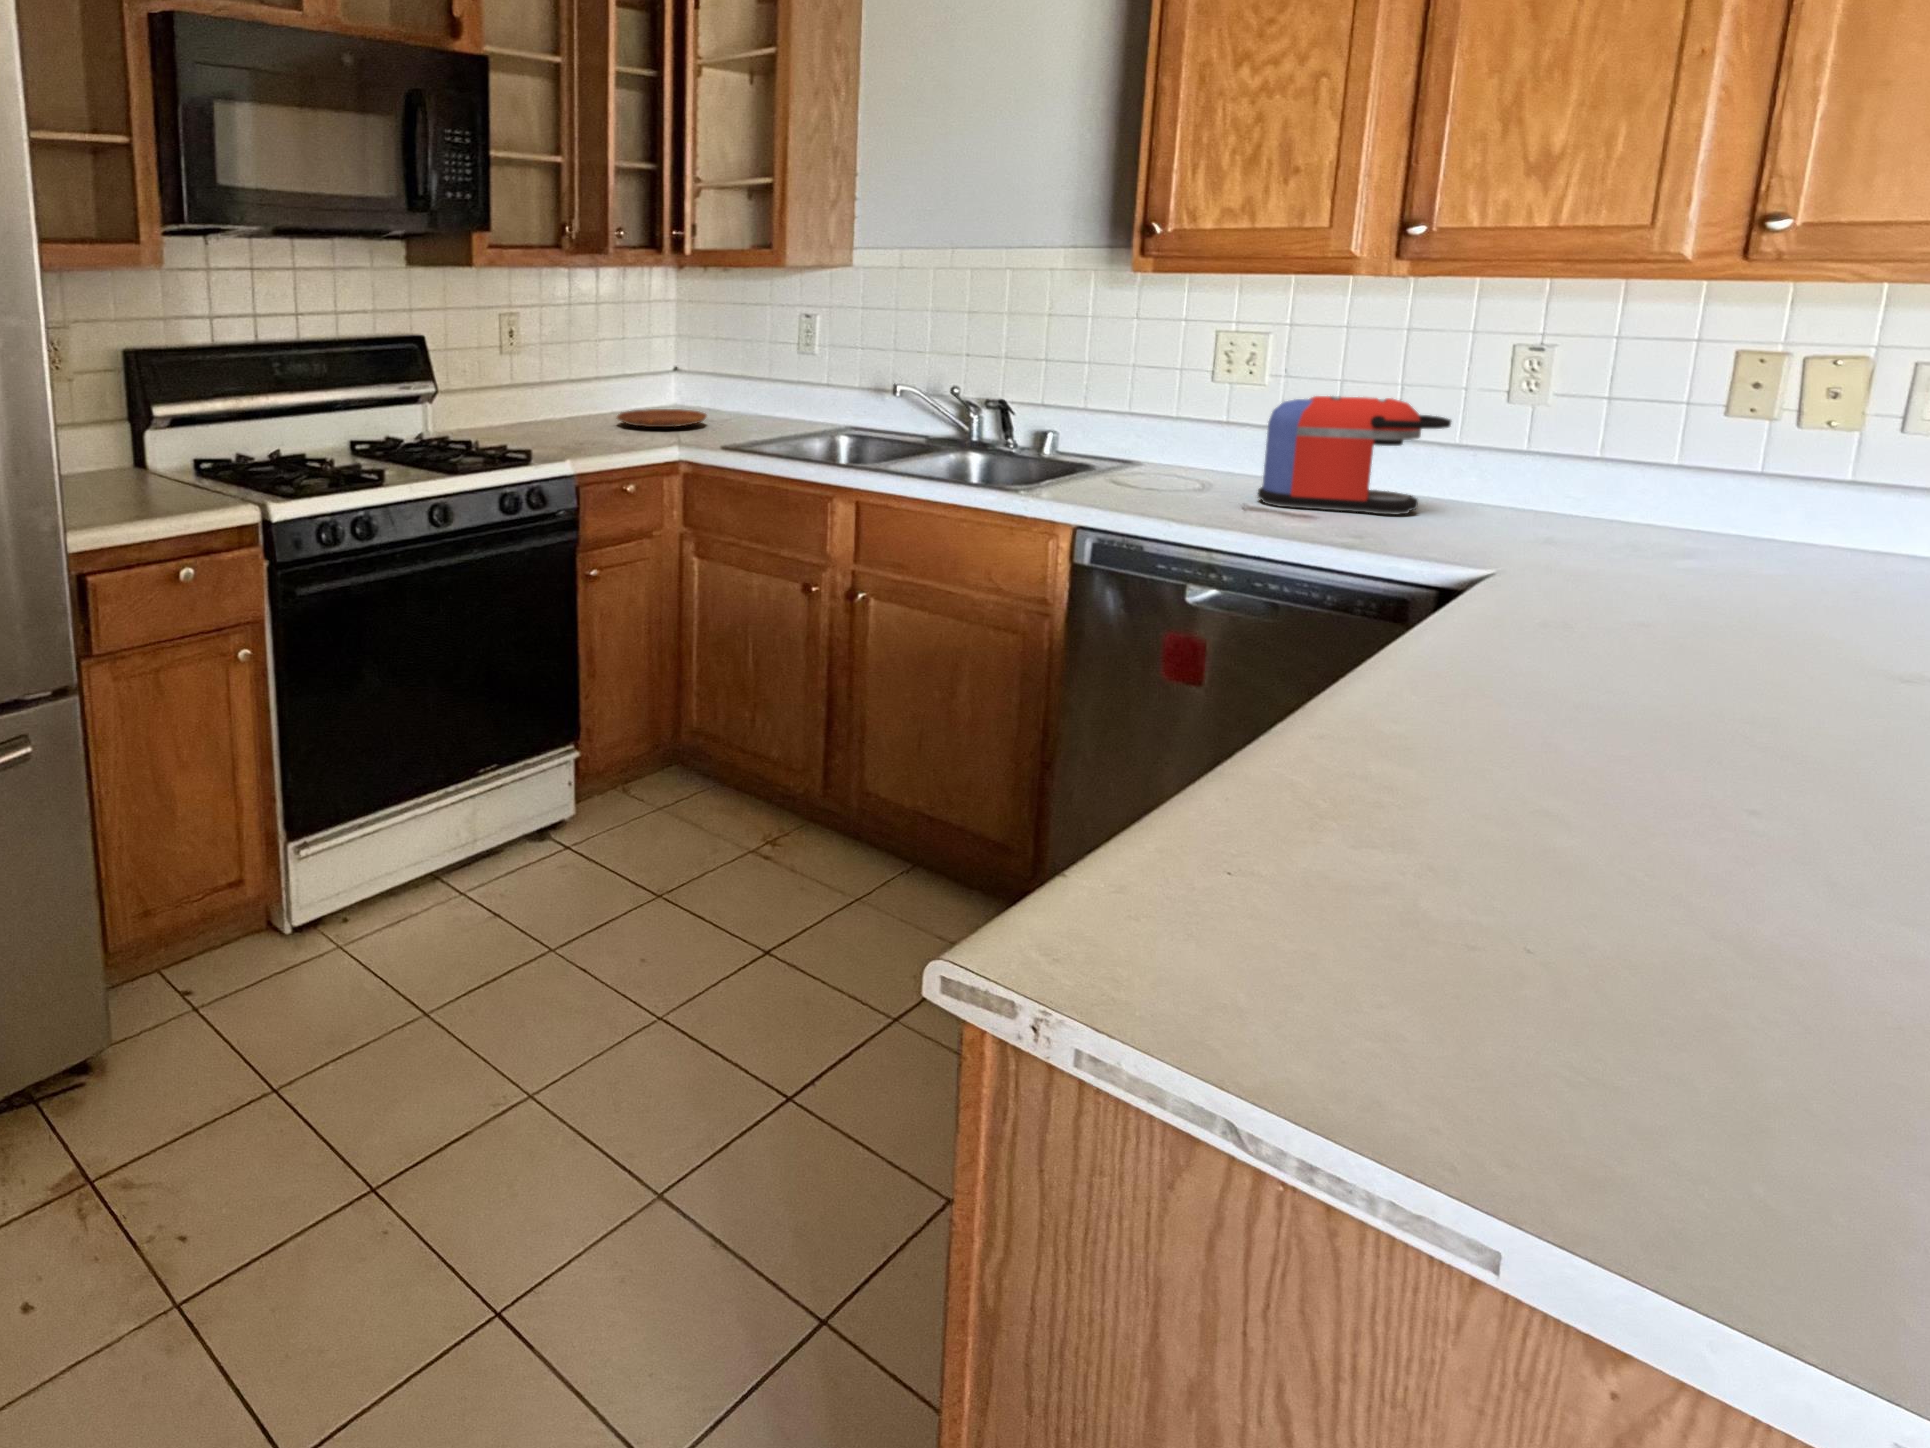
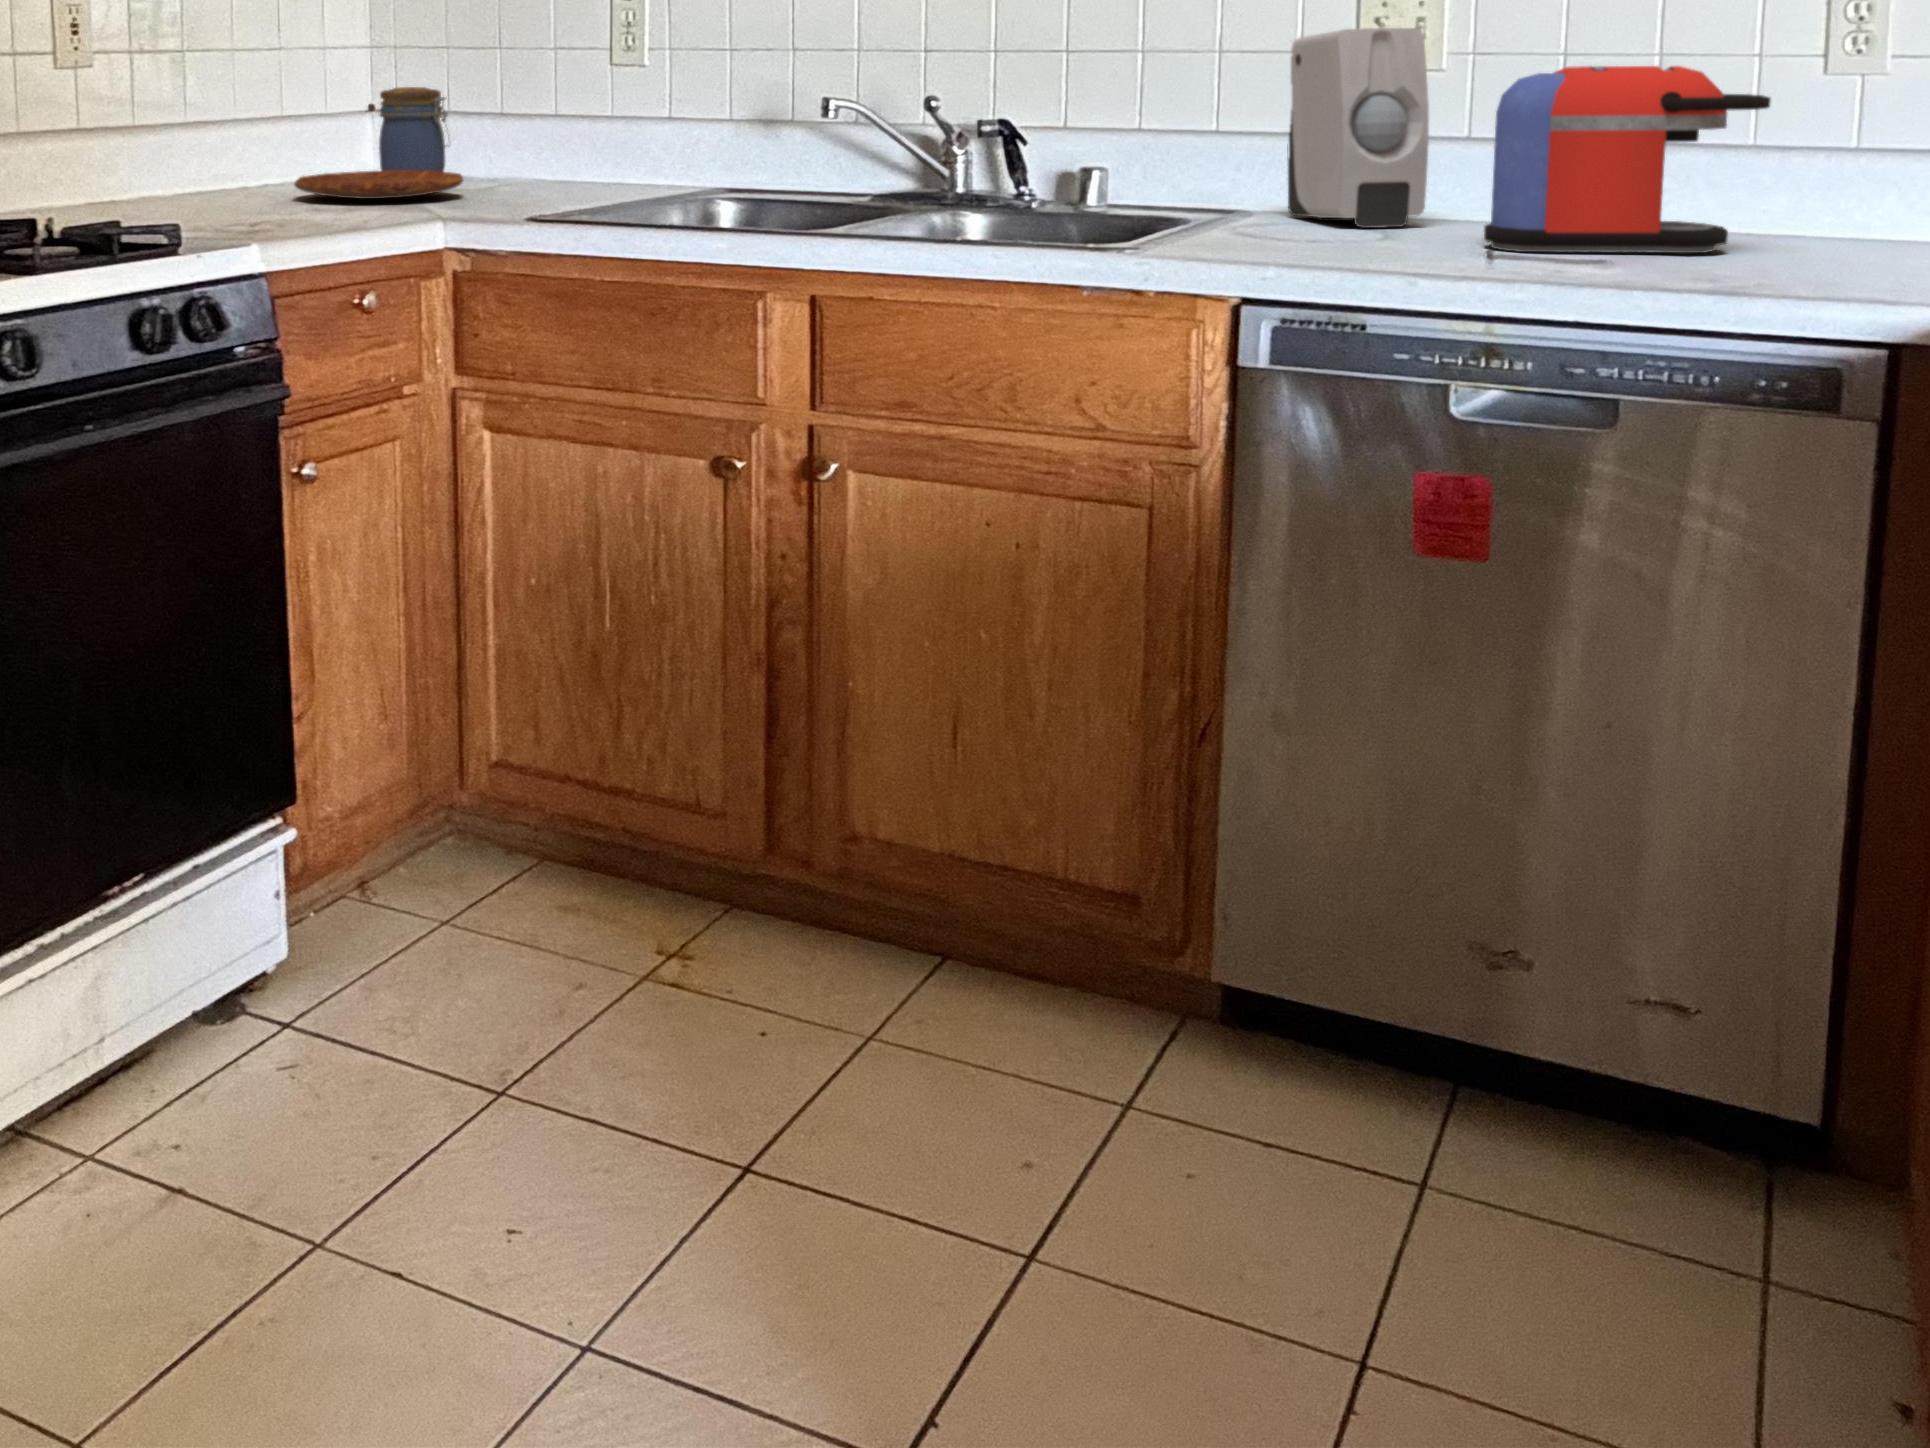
jar: none [675,360,713,412] -> present [379,87,448,171]
soap dispenser: none [1169,360,1252,480] -> present [1287,28,1429,228]

